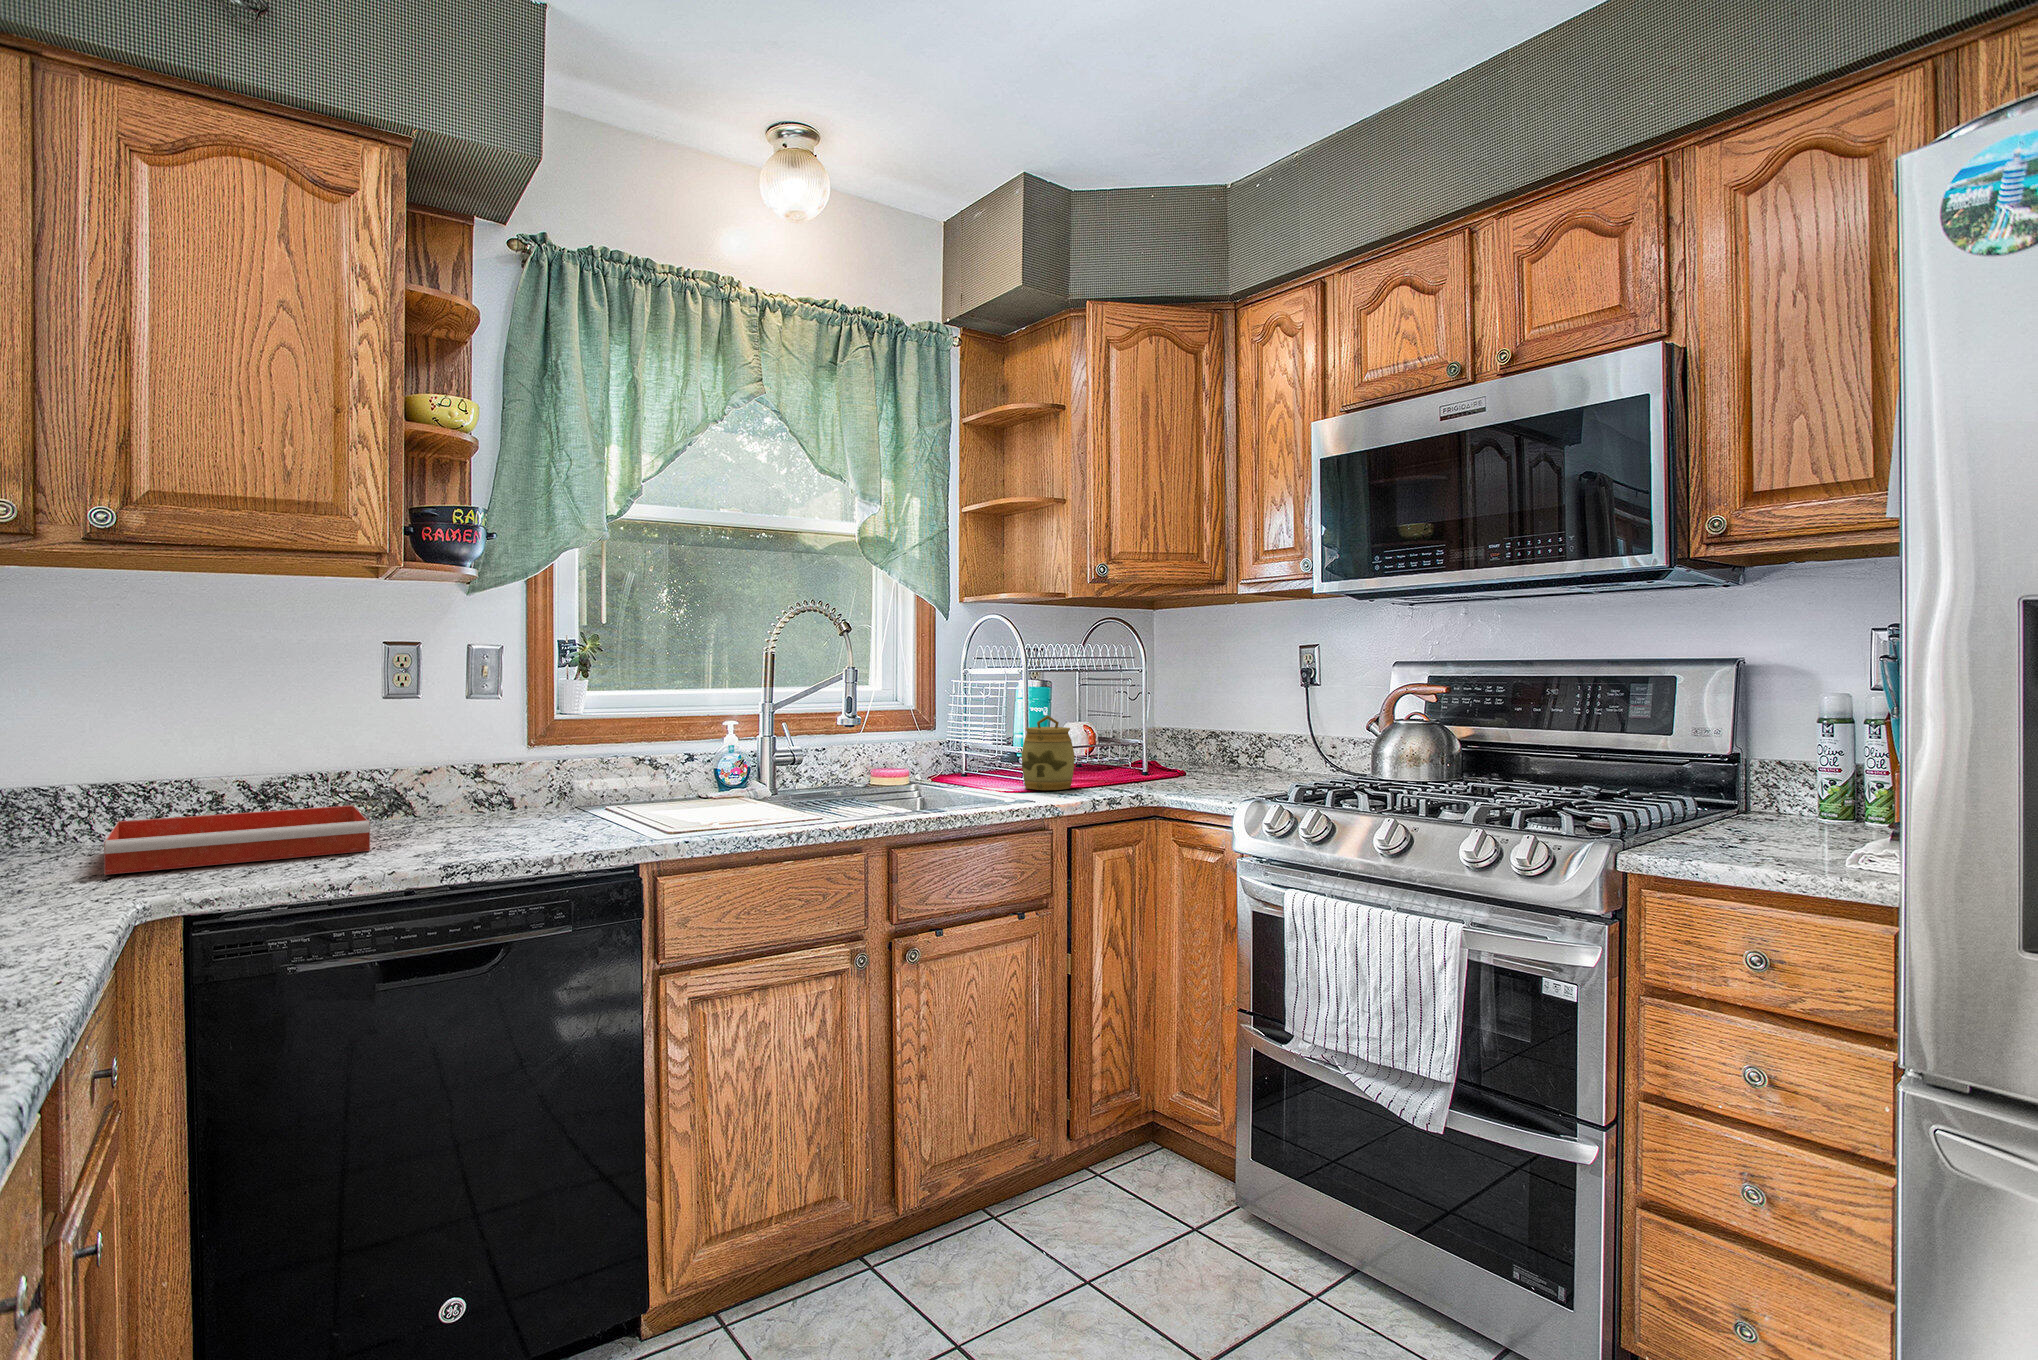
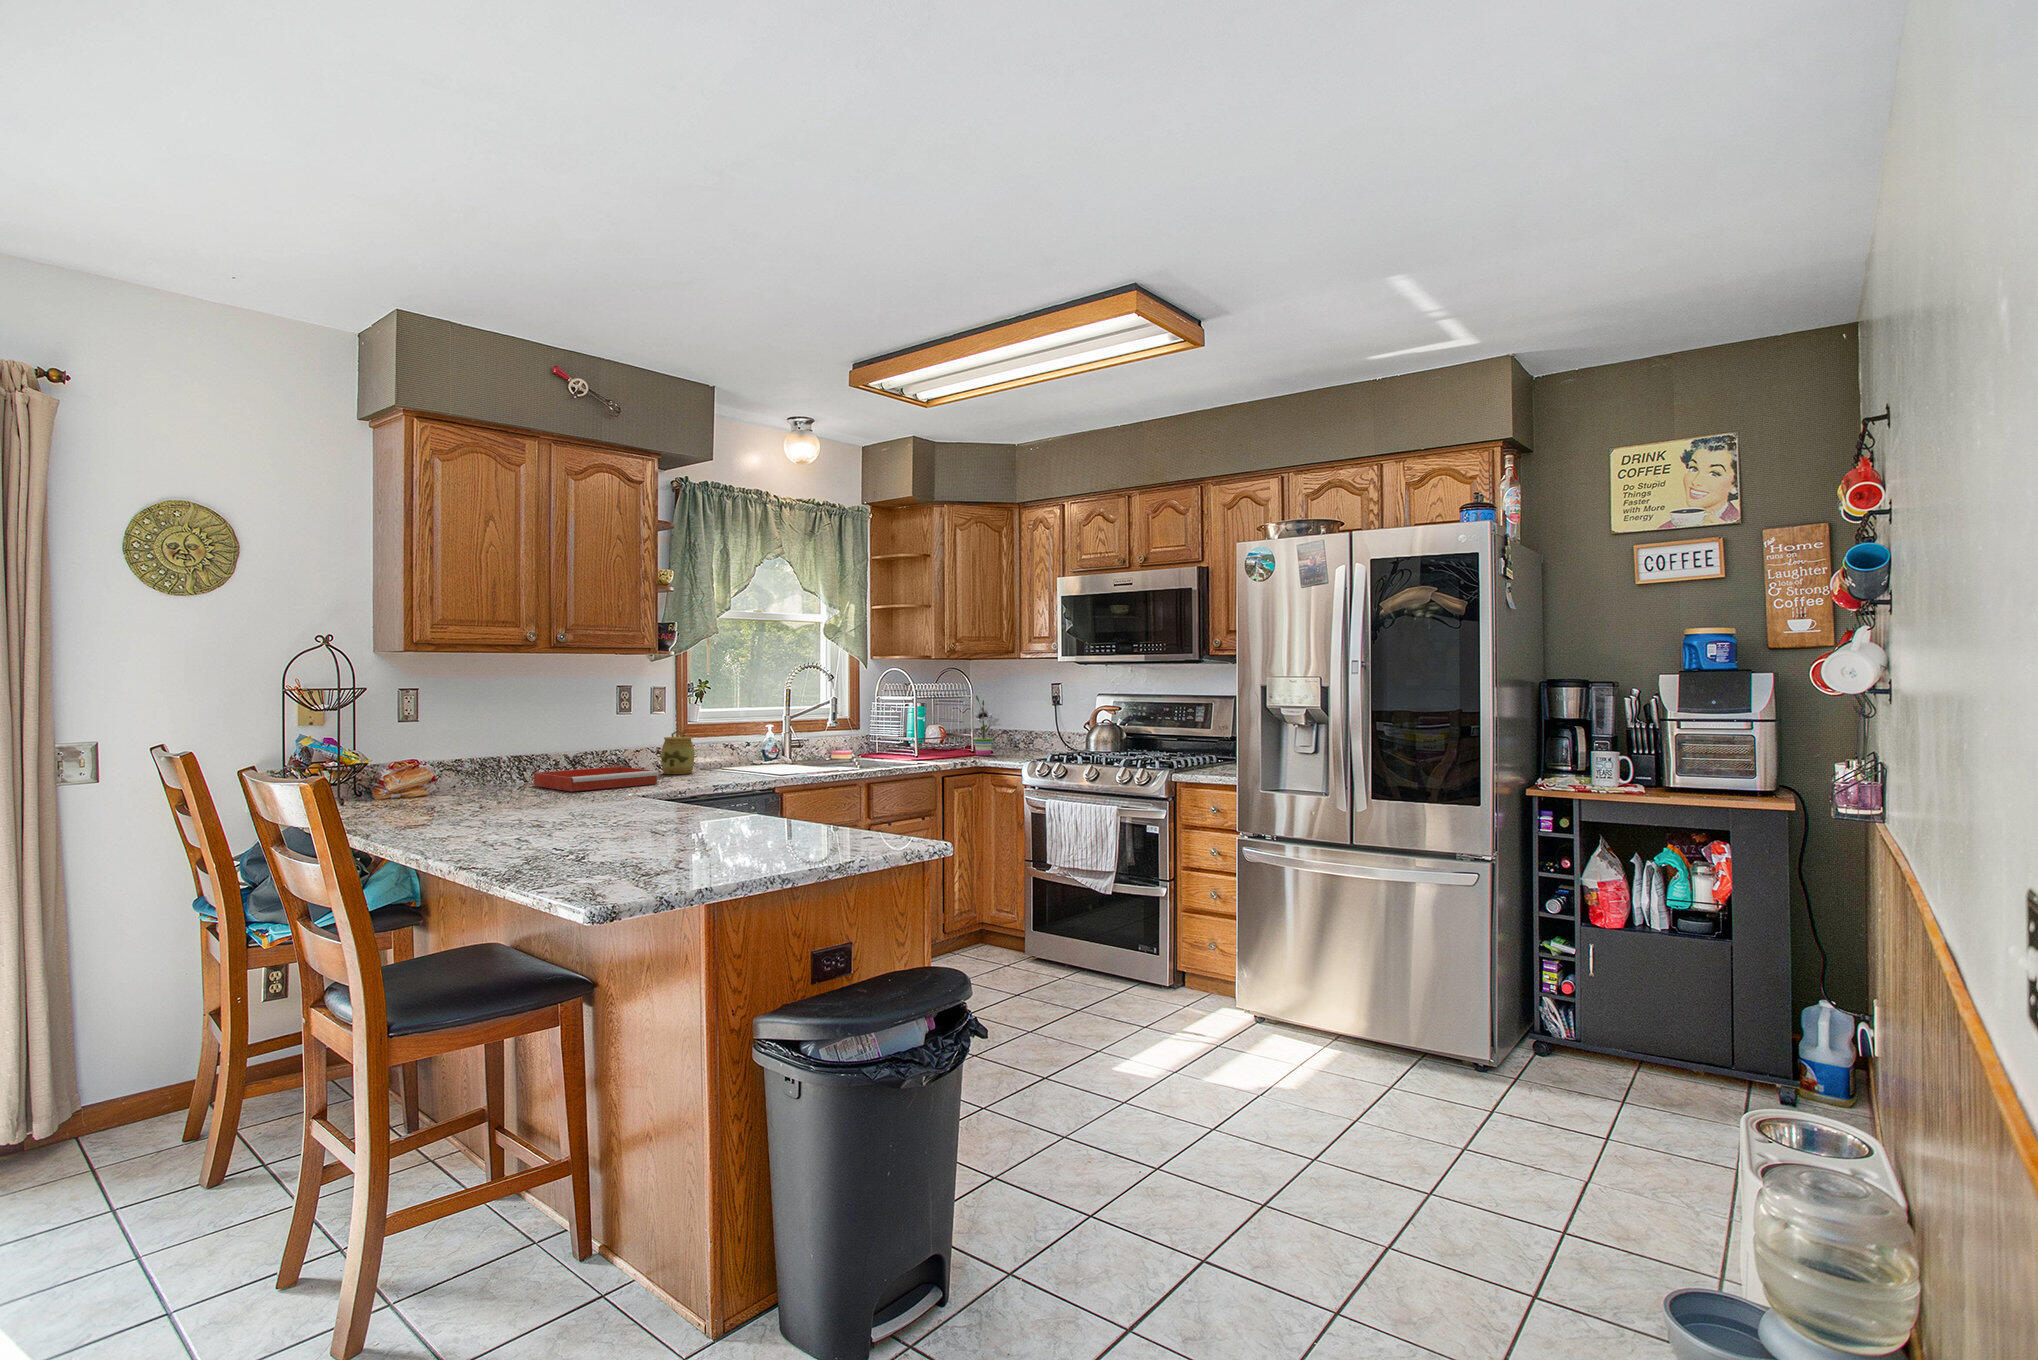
potted plant: none [1141,666,1198,782] -> present [973,695,1000,756]
jar: present [1022,715,1075,790] -> present [661,730,695,774]

